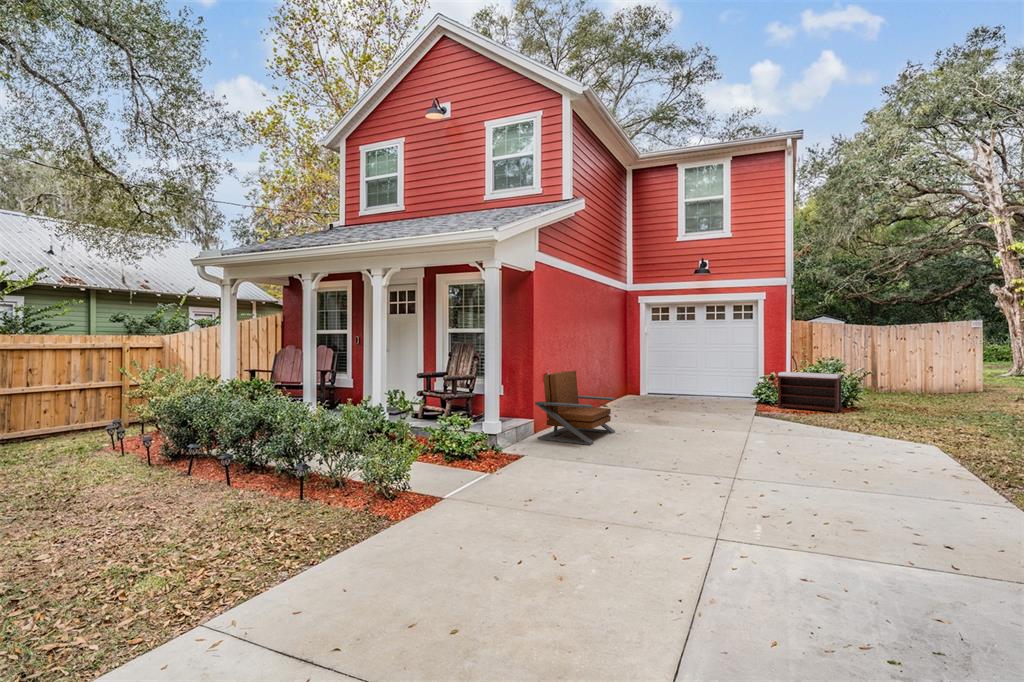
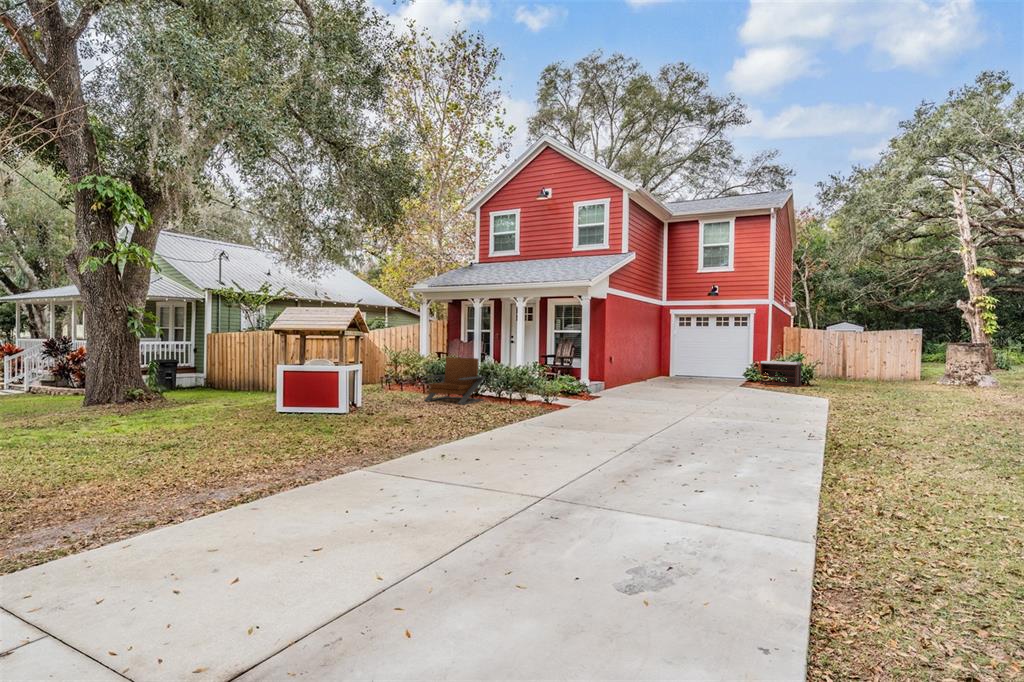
lounge chair: present [535,371,615,445] -> present [425,357,485,404]

